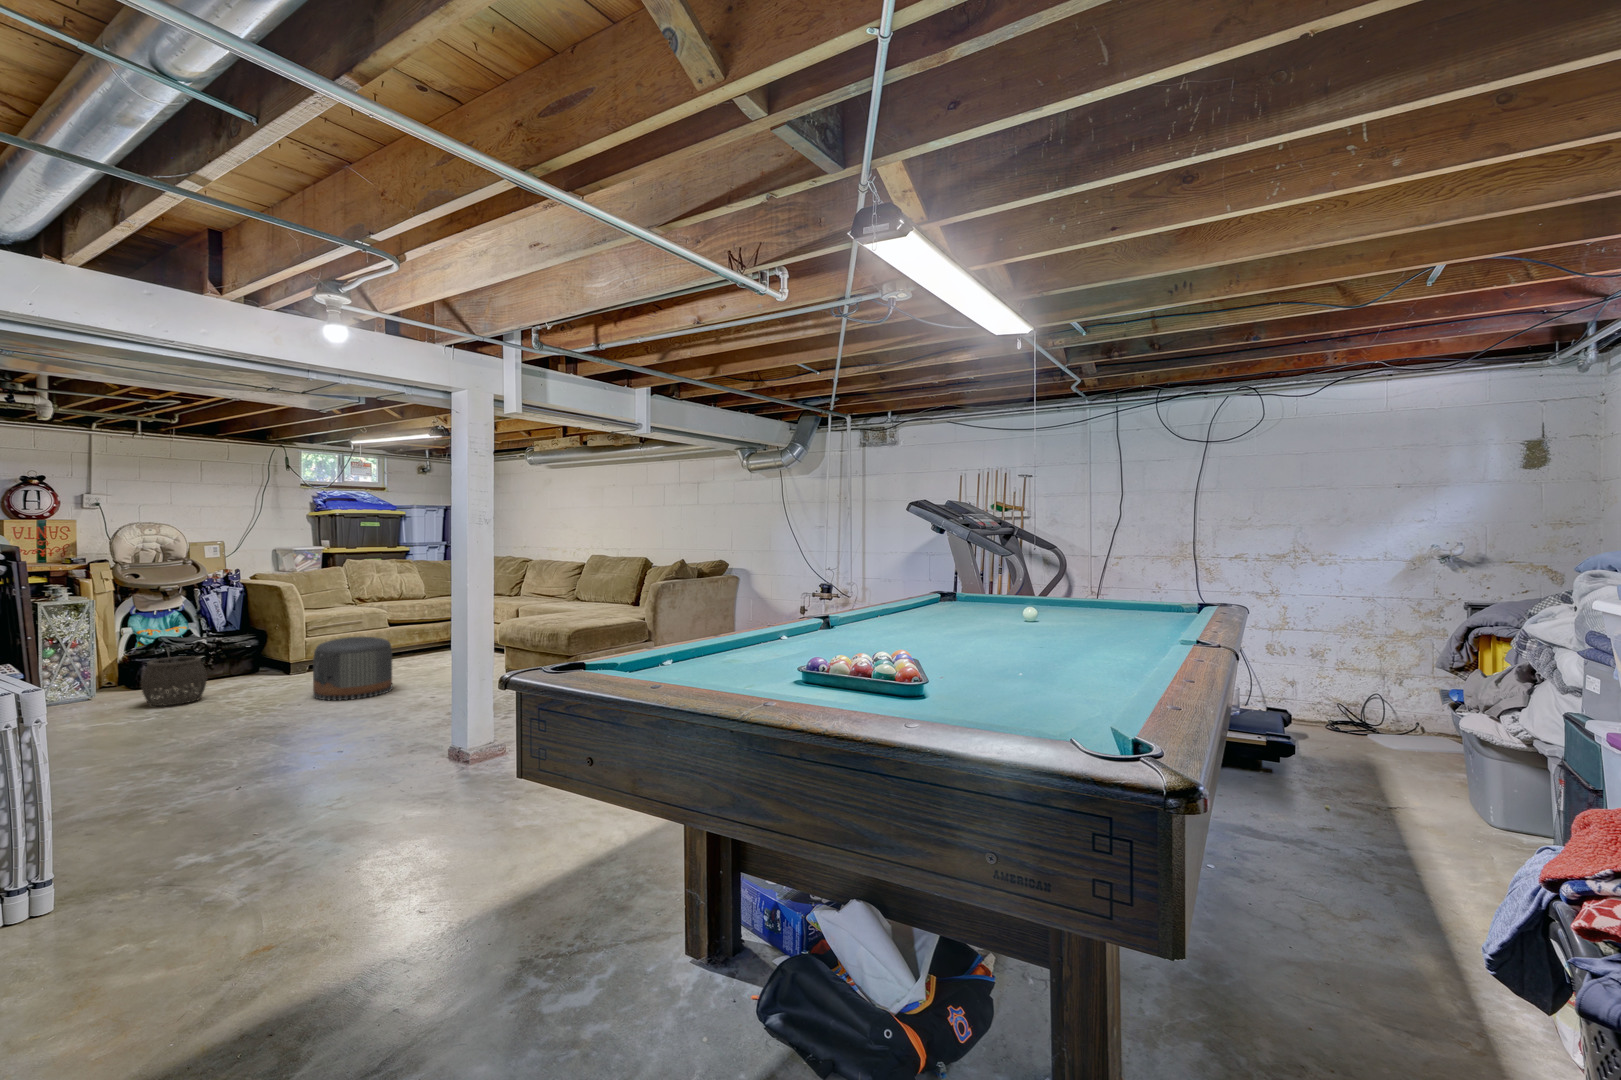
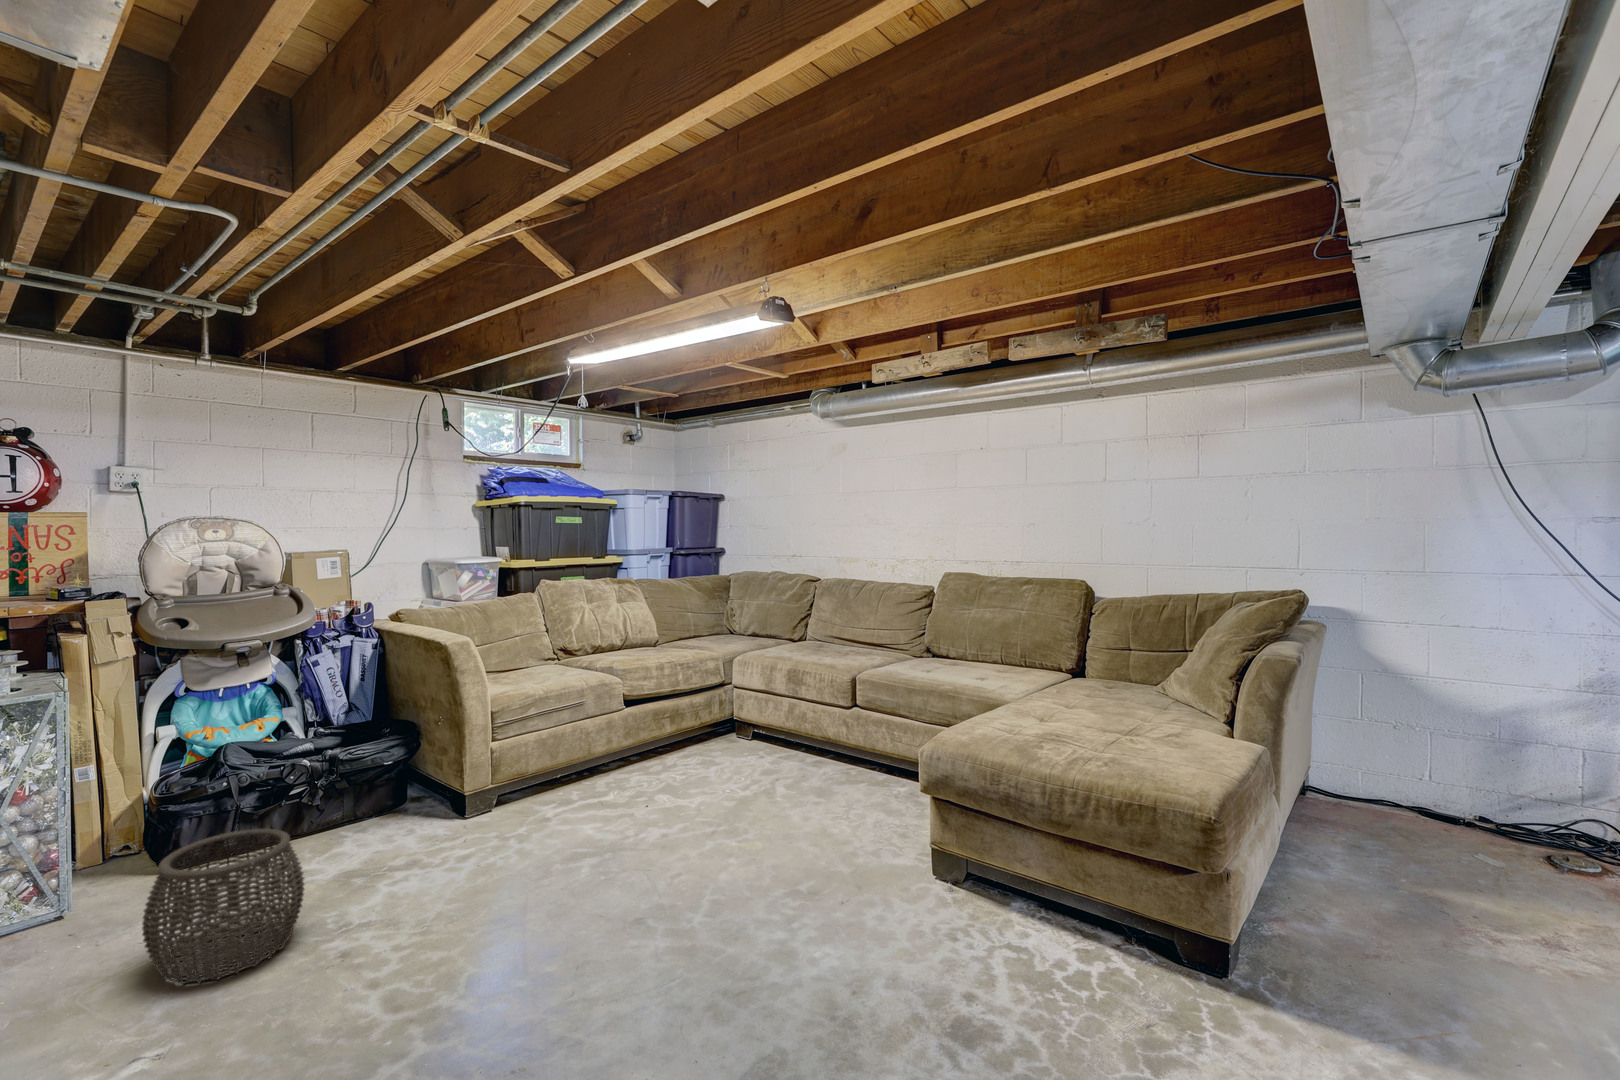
pouf: present [313,637,392,700] -> none [545,770,714,965]

